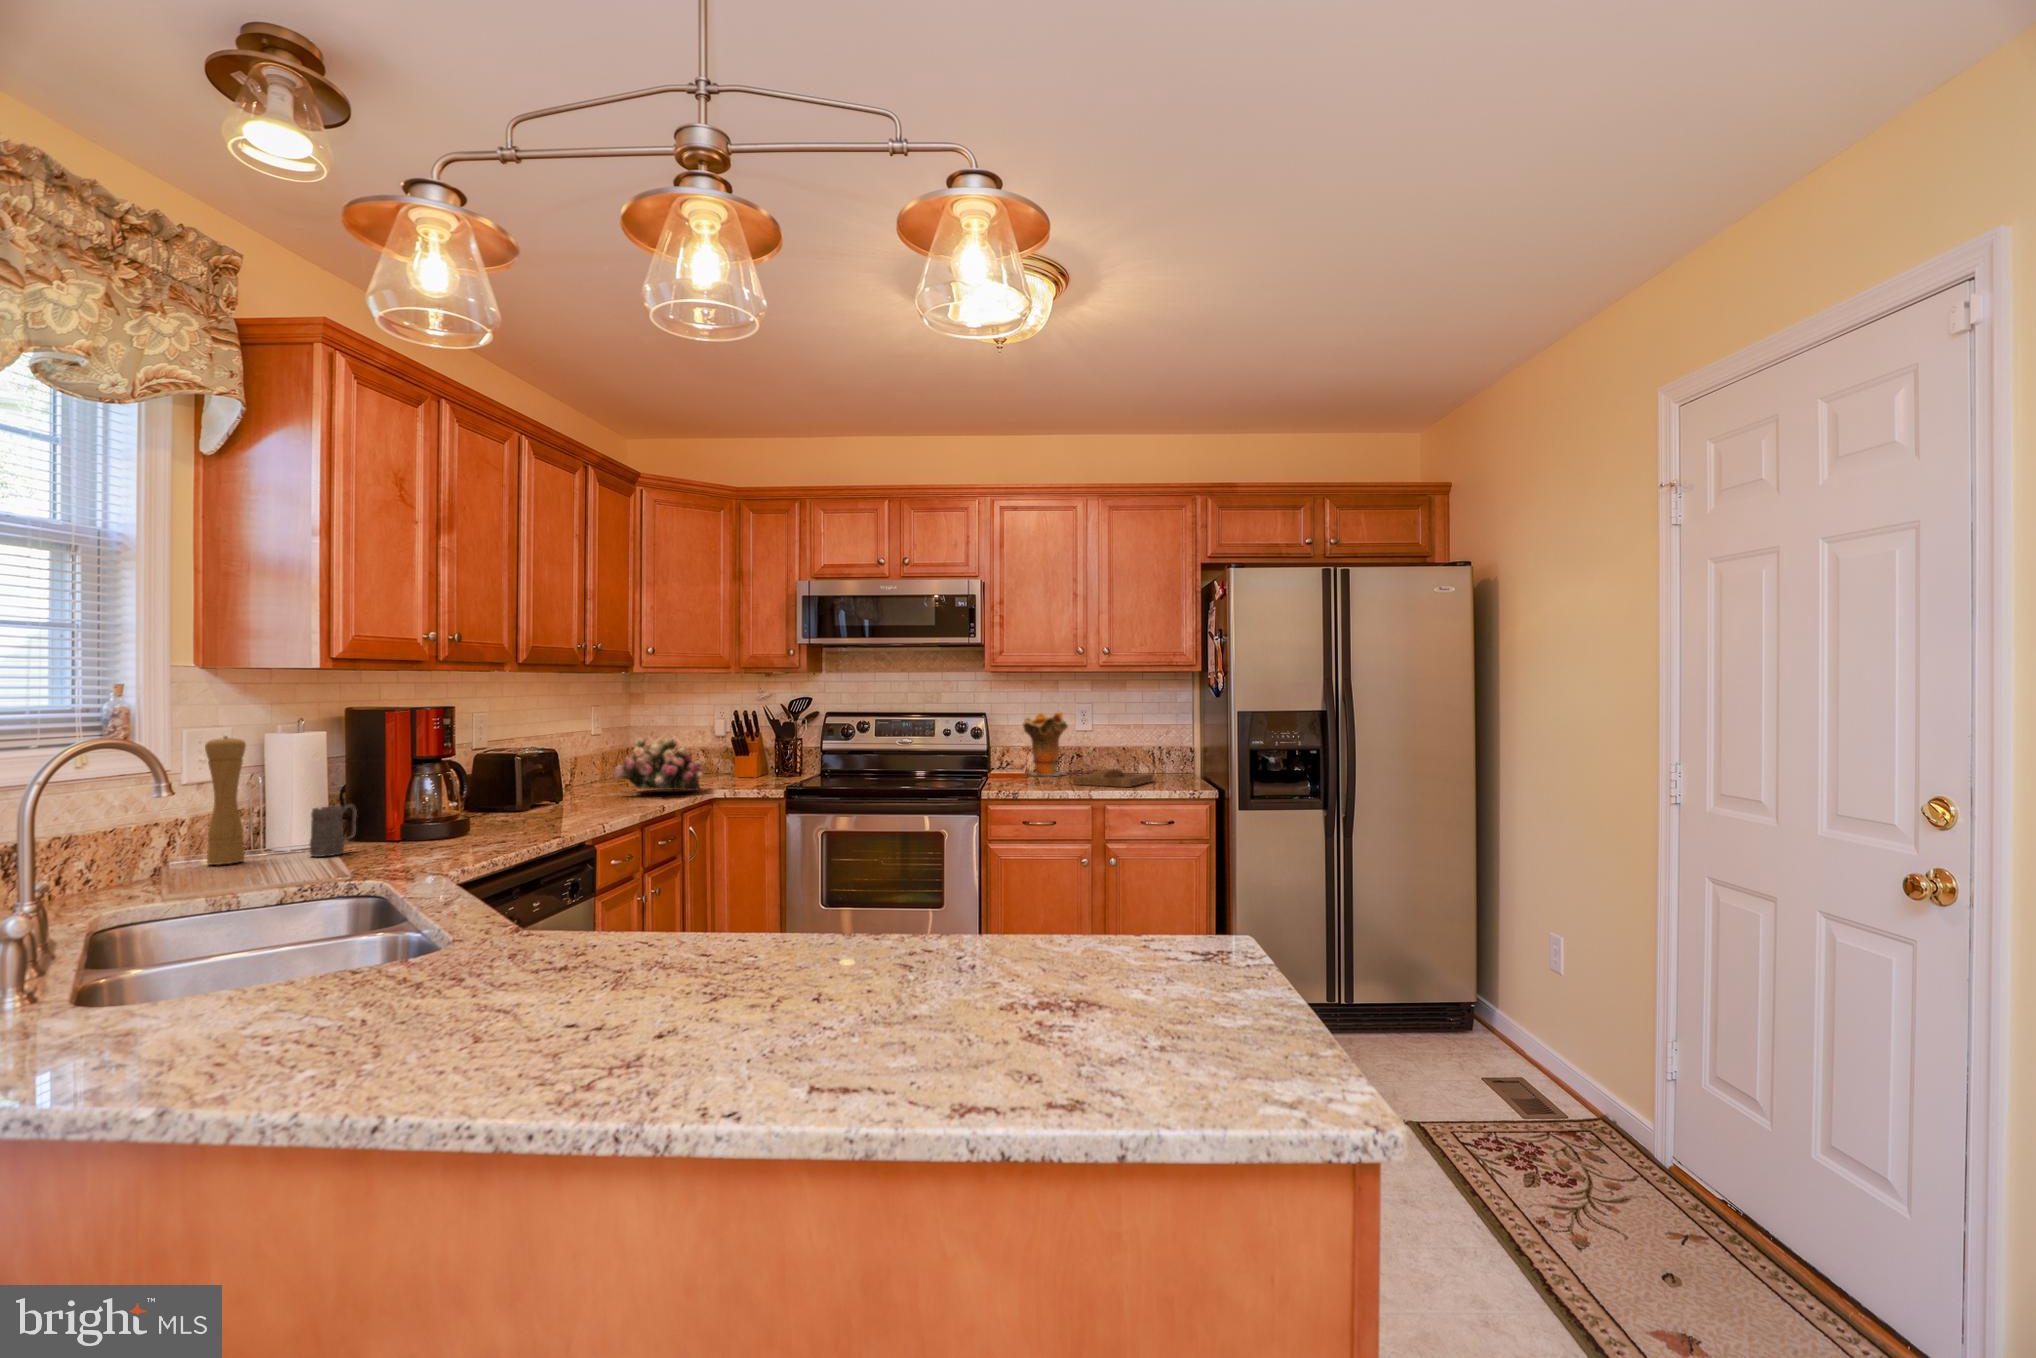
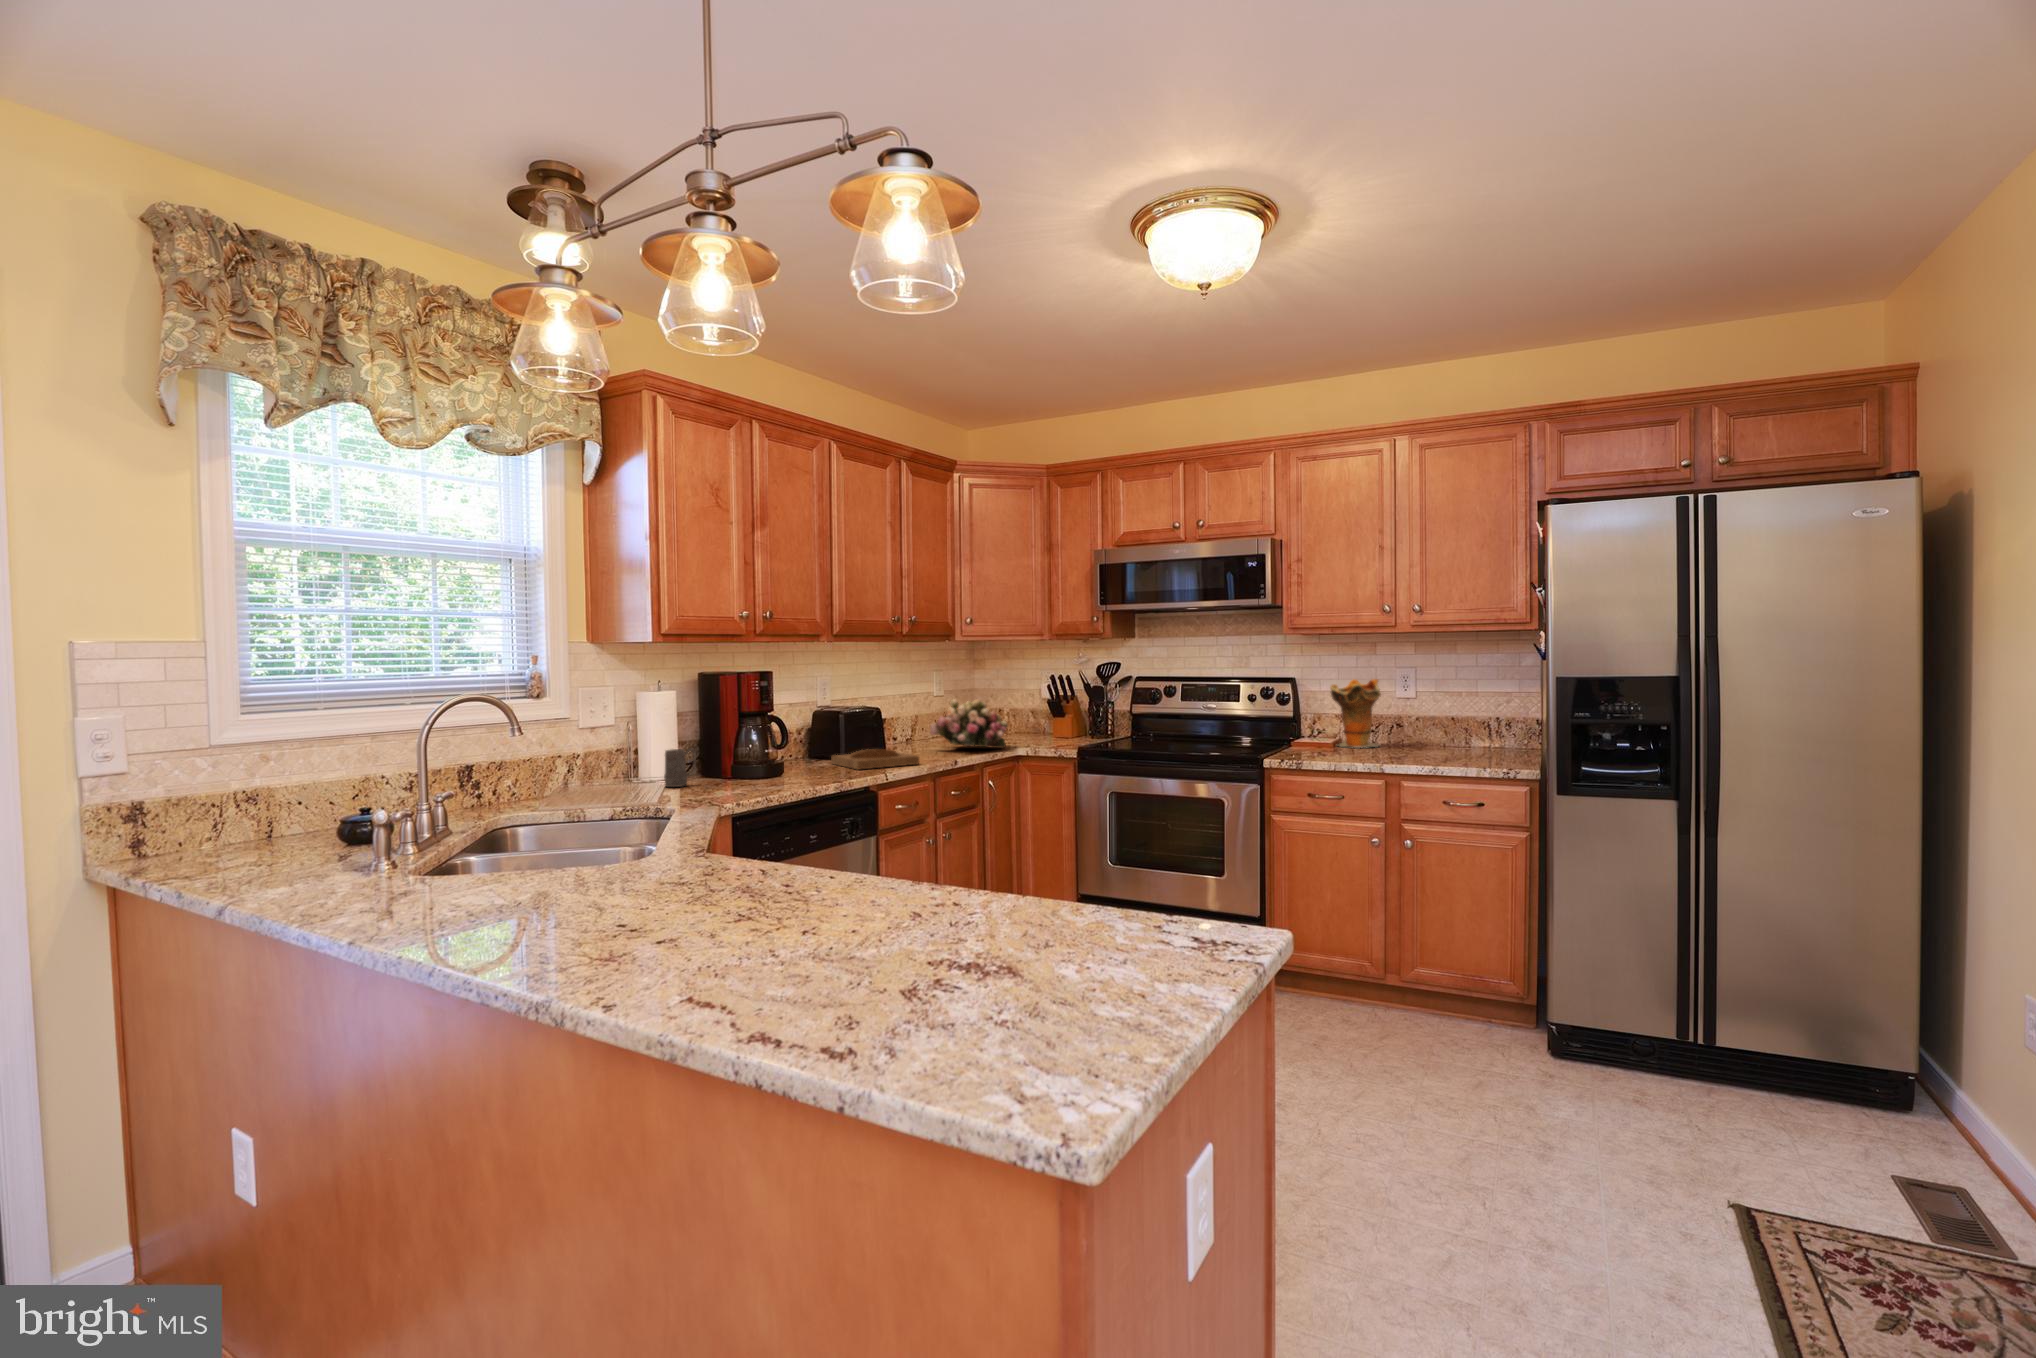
pepper mill: present [205,736,246,865] -> none [598,694,625,789]
tray: present [1073,769,1153,787] -> present [831,749,919,769]

